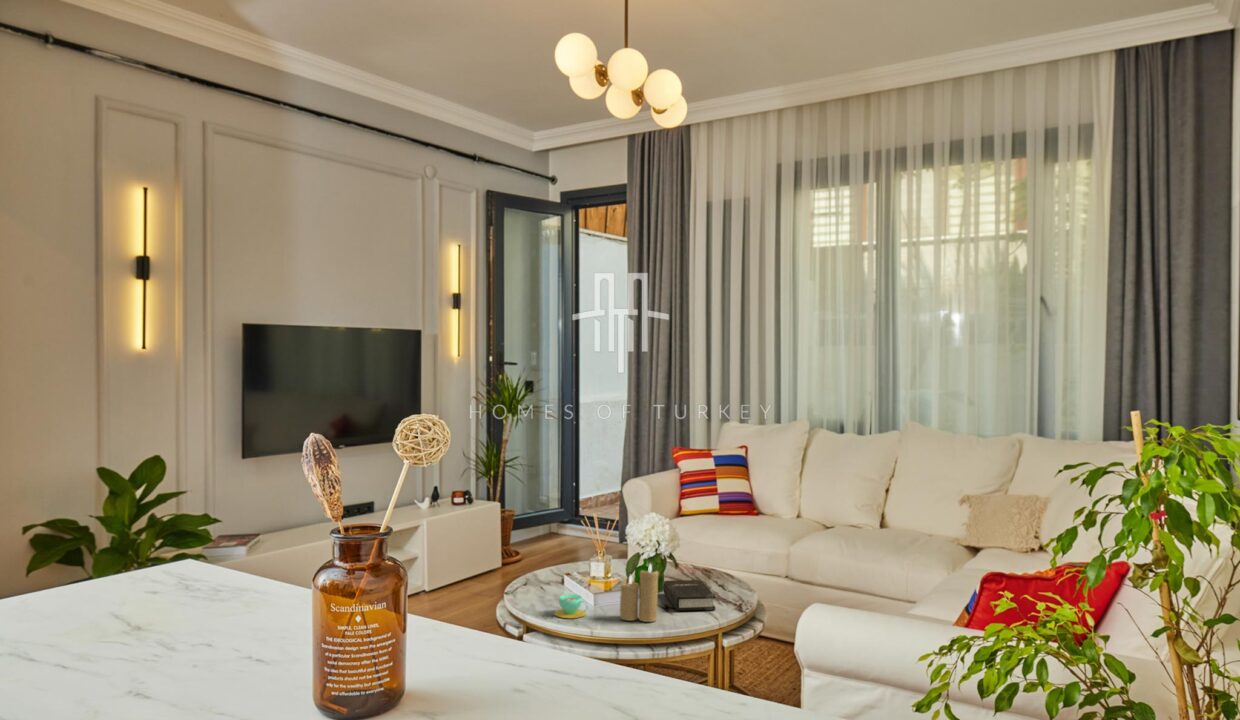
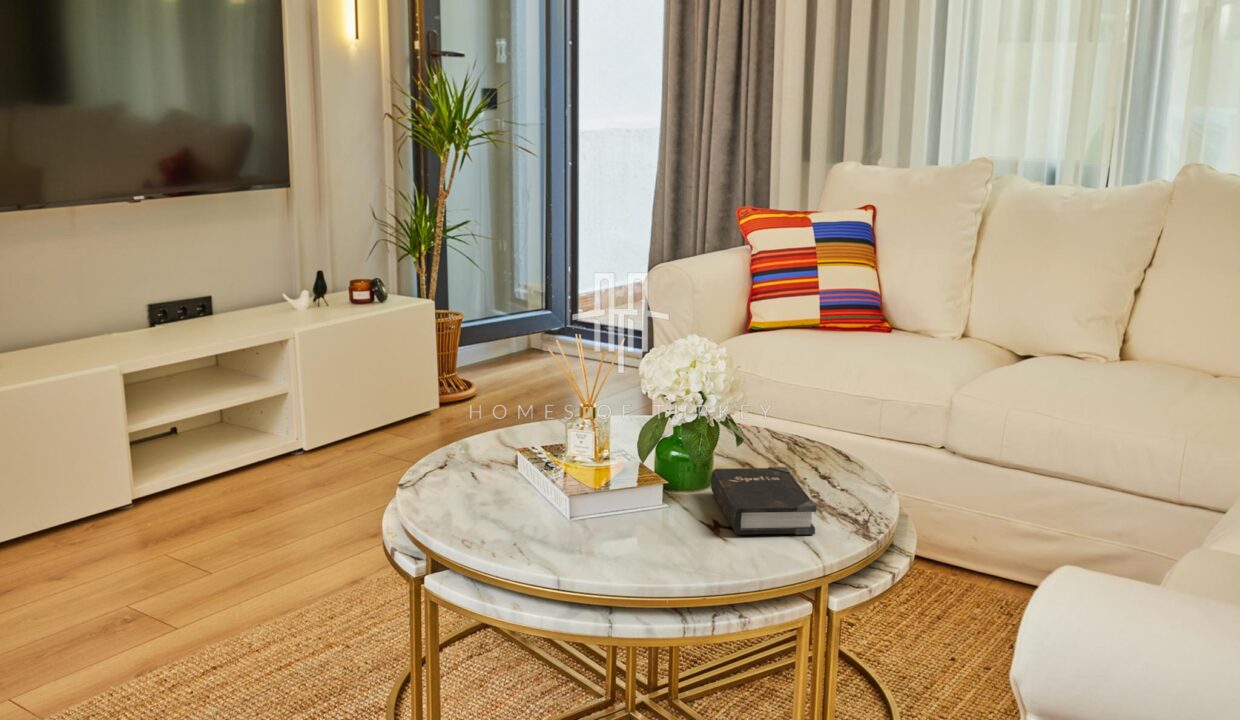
candle: present [620,564,659,622] -> none [618,443,700,561]
teacup: present [555,594,588,618] -> none [486,497,553,548]

